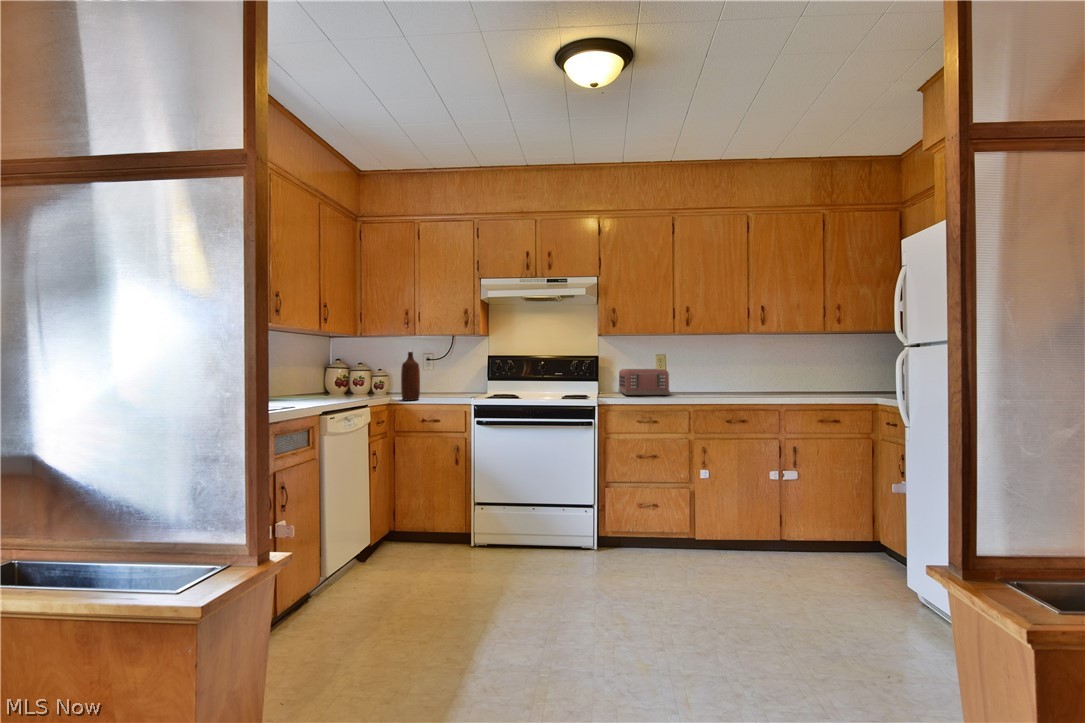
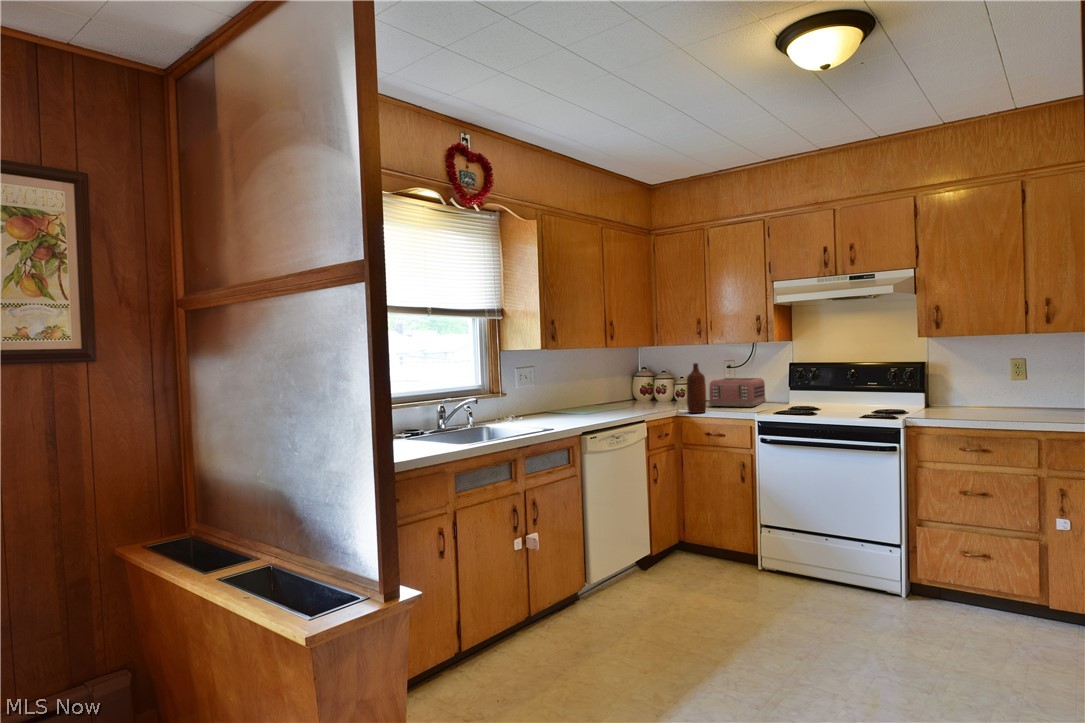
toaster: present [618,369,670,395] -> present [709,378,766,407]

